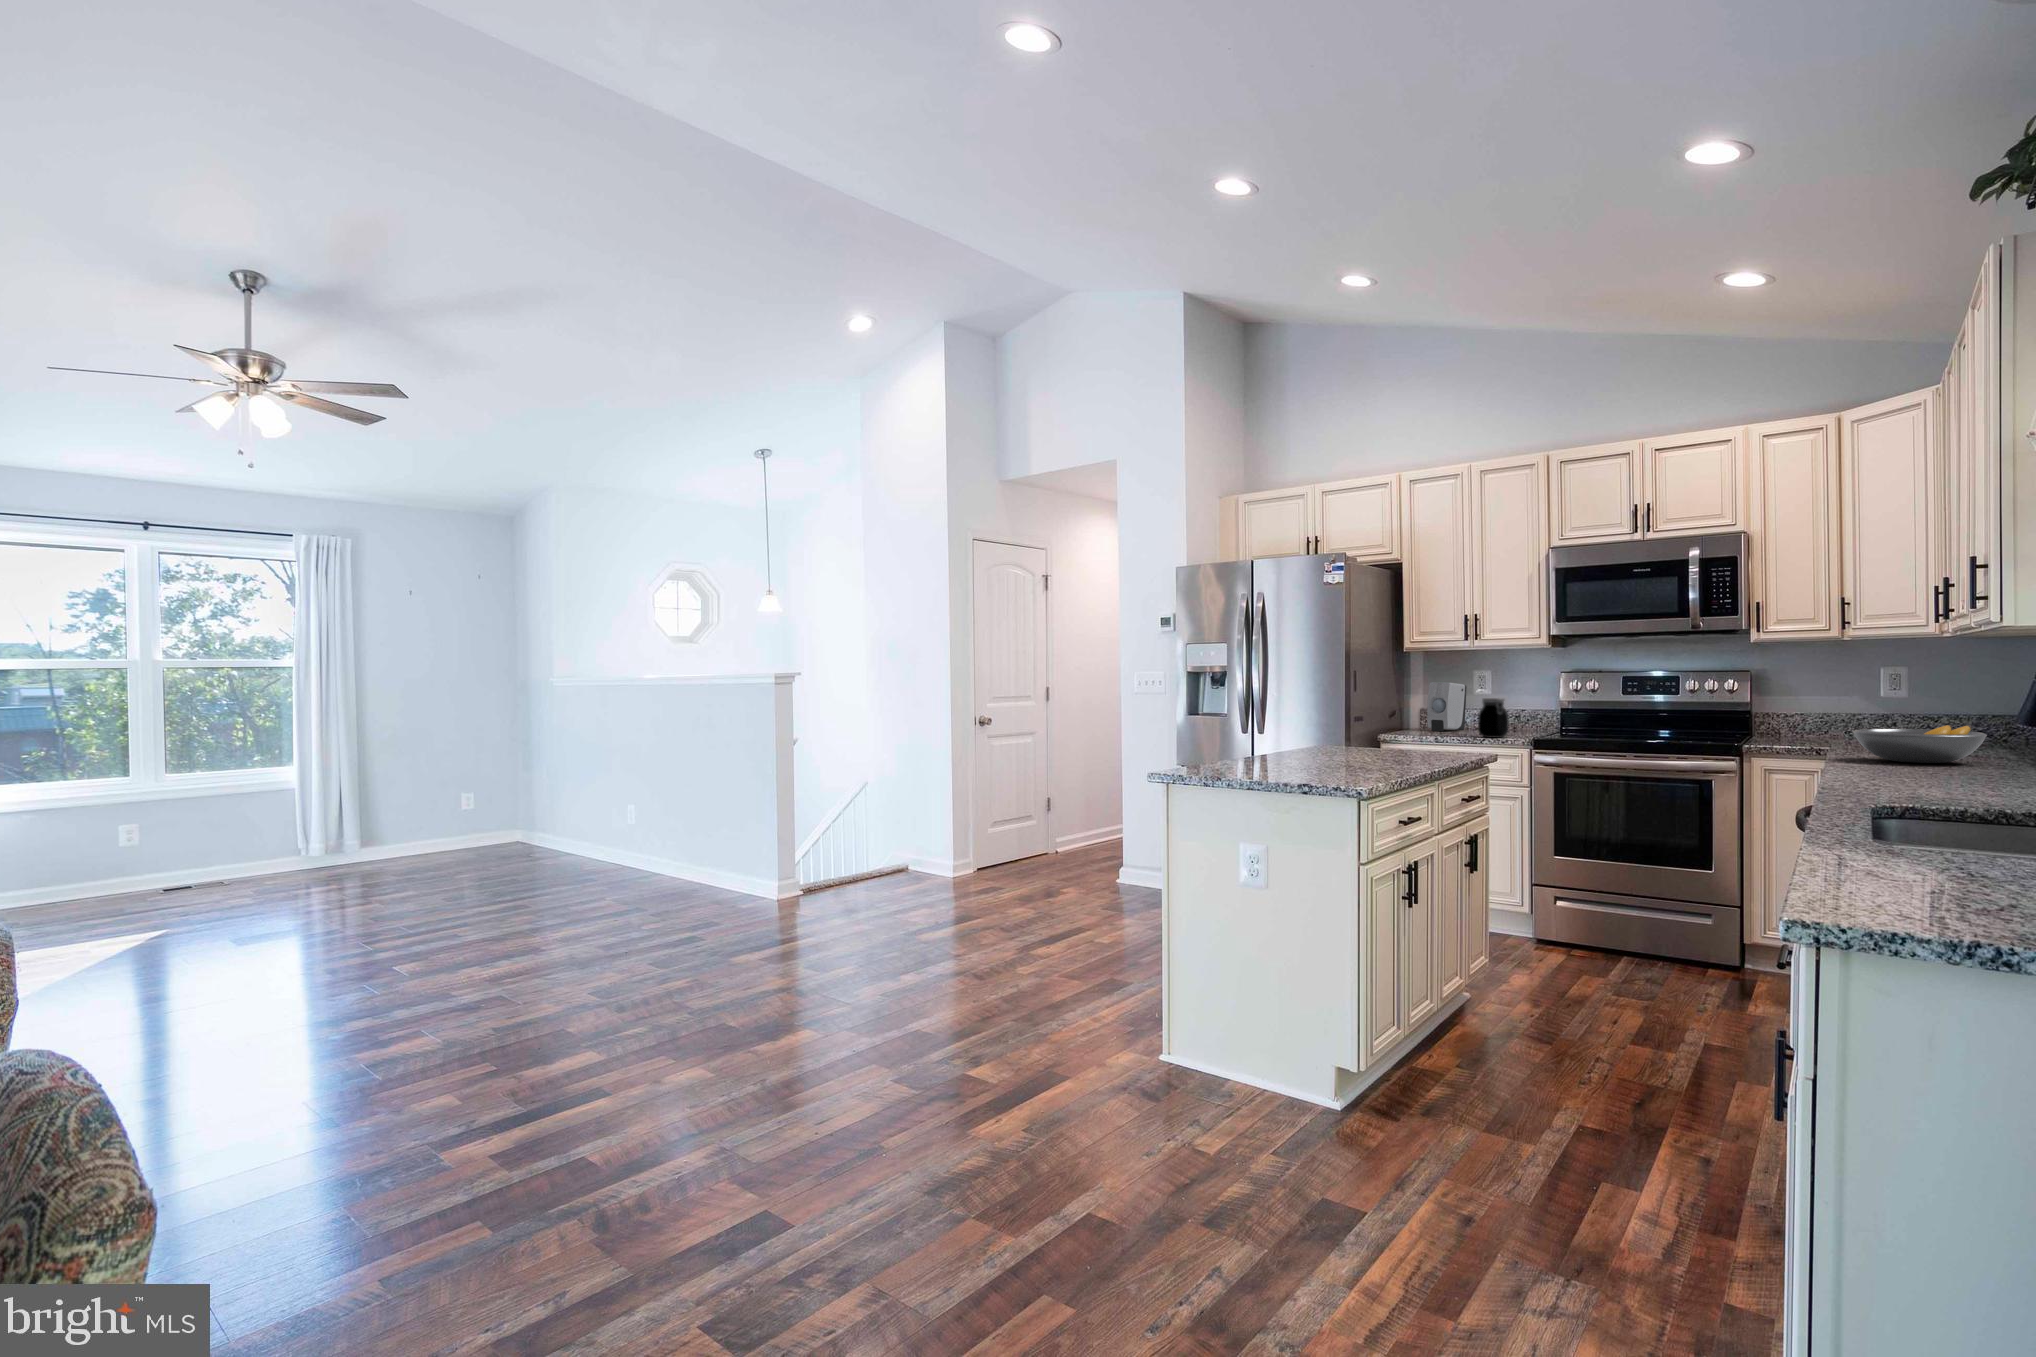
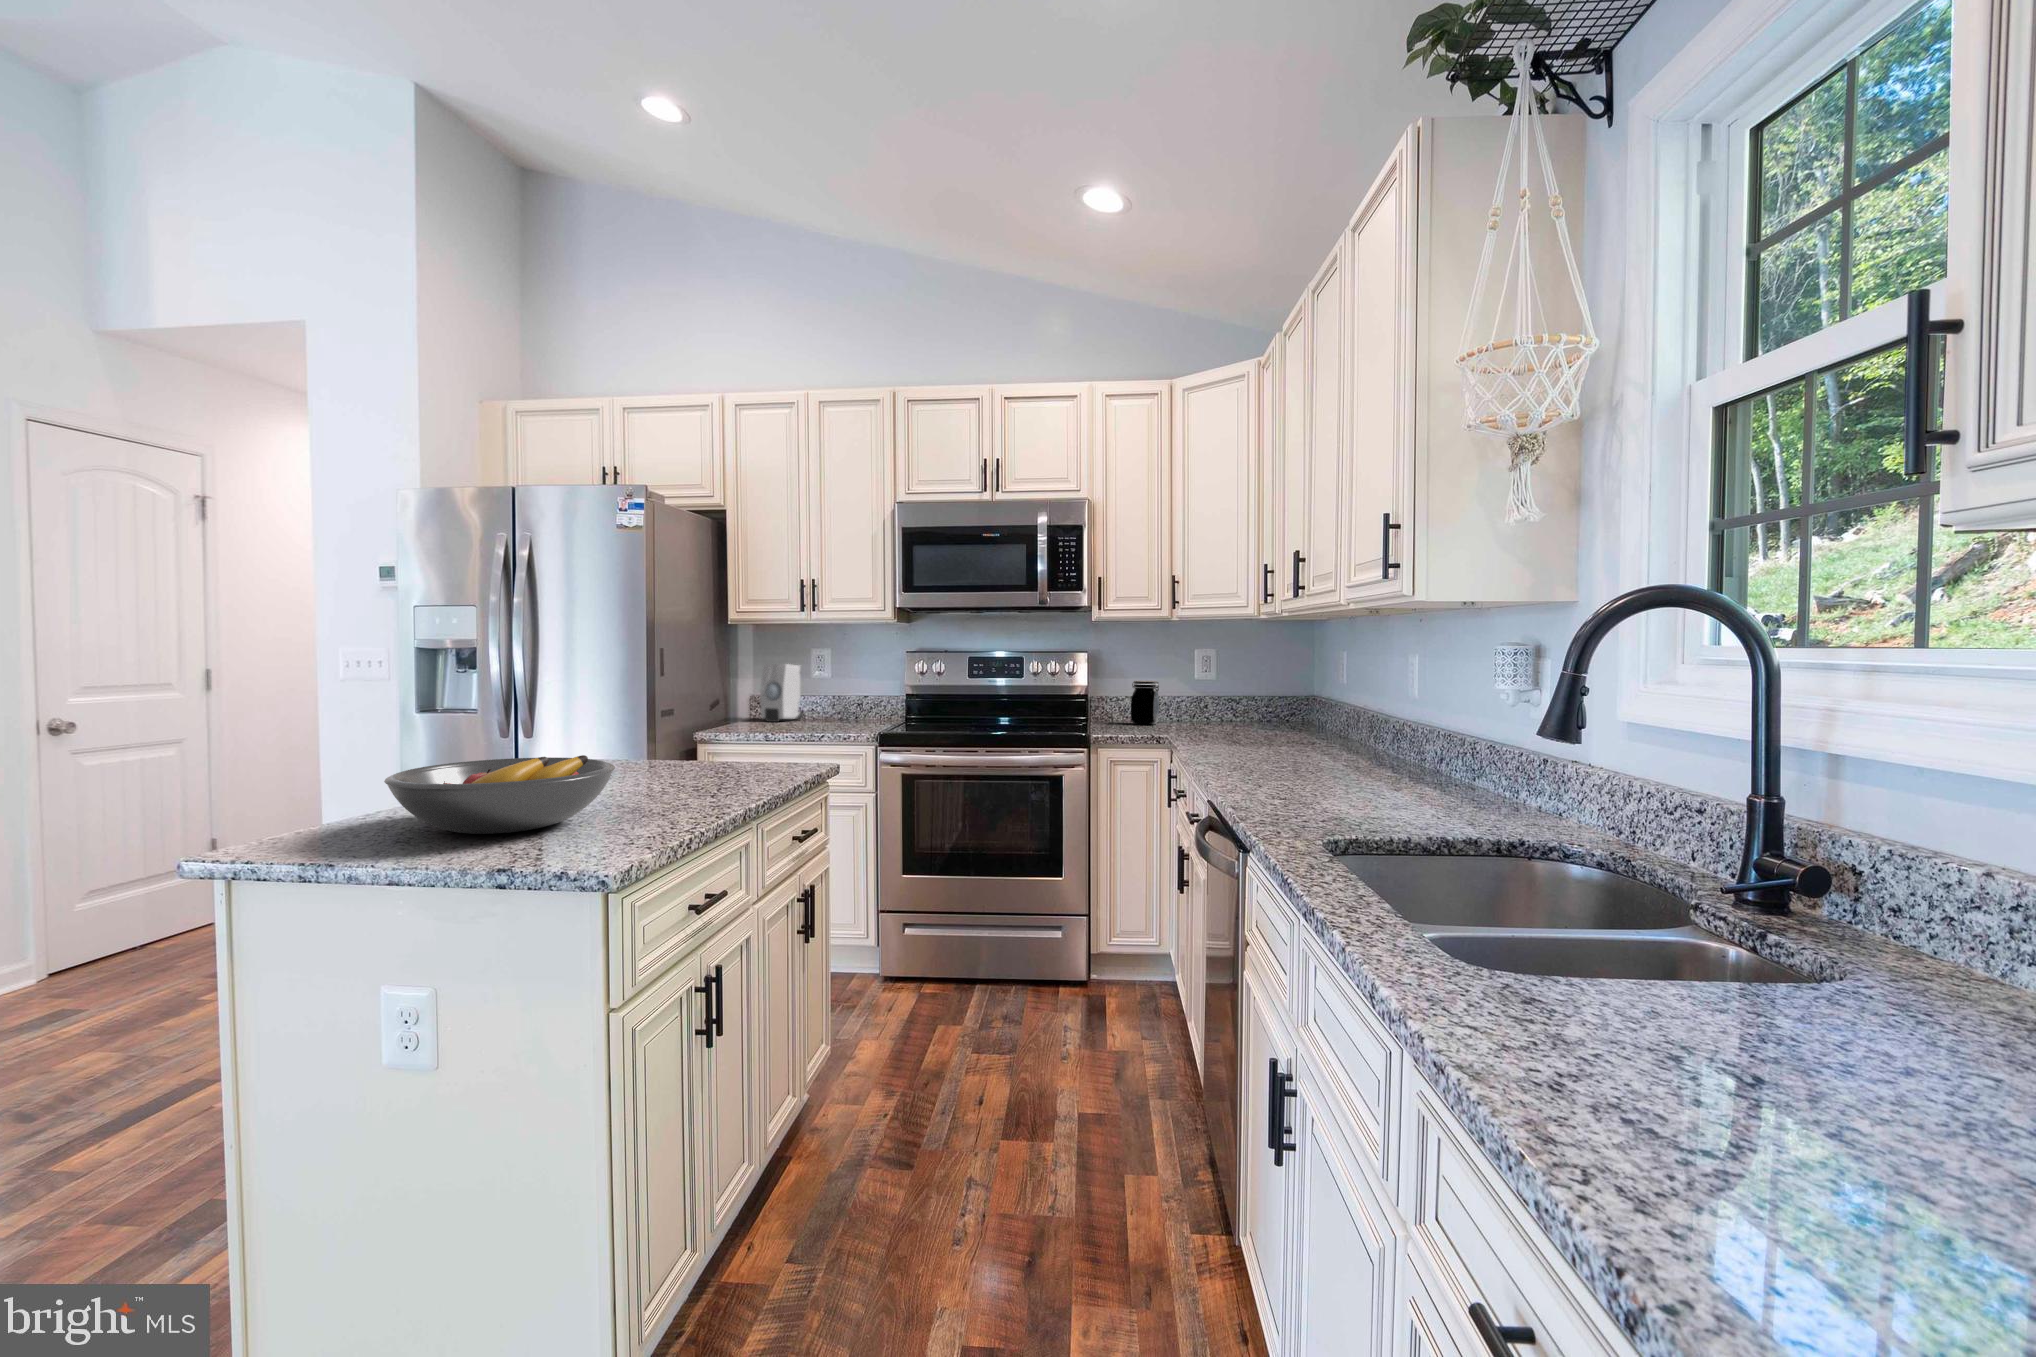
jar: present [1478,698,1508,738] -> present [1131,681,1159,725]
fruit bowl: present [1853,725,1987,763] -> present [384,755,615,834]

